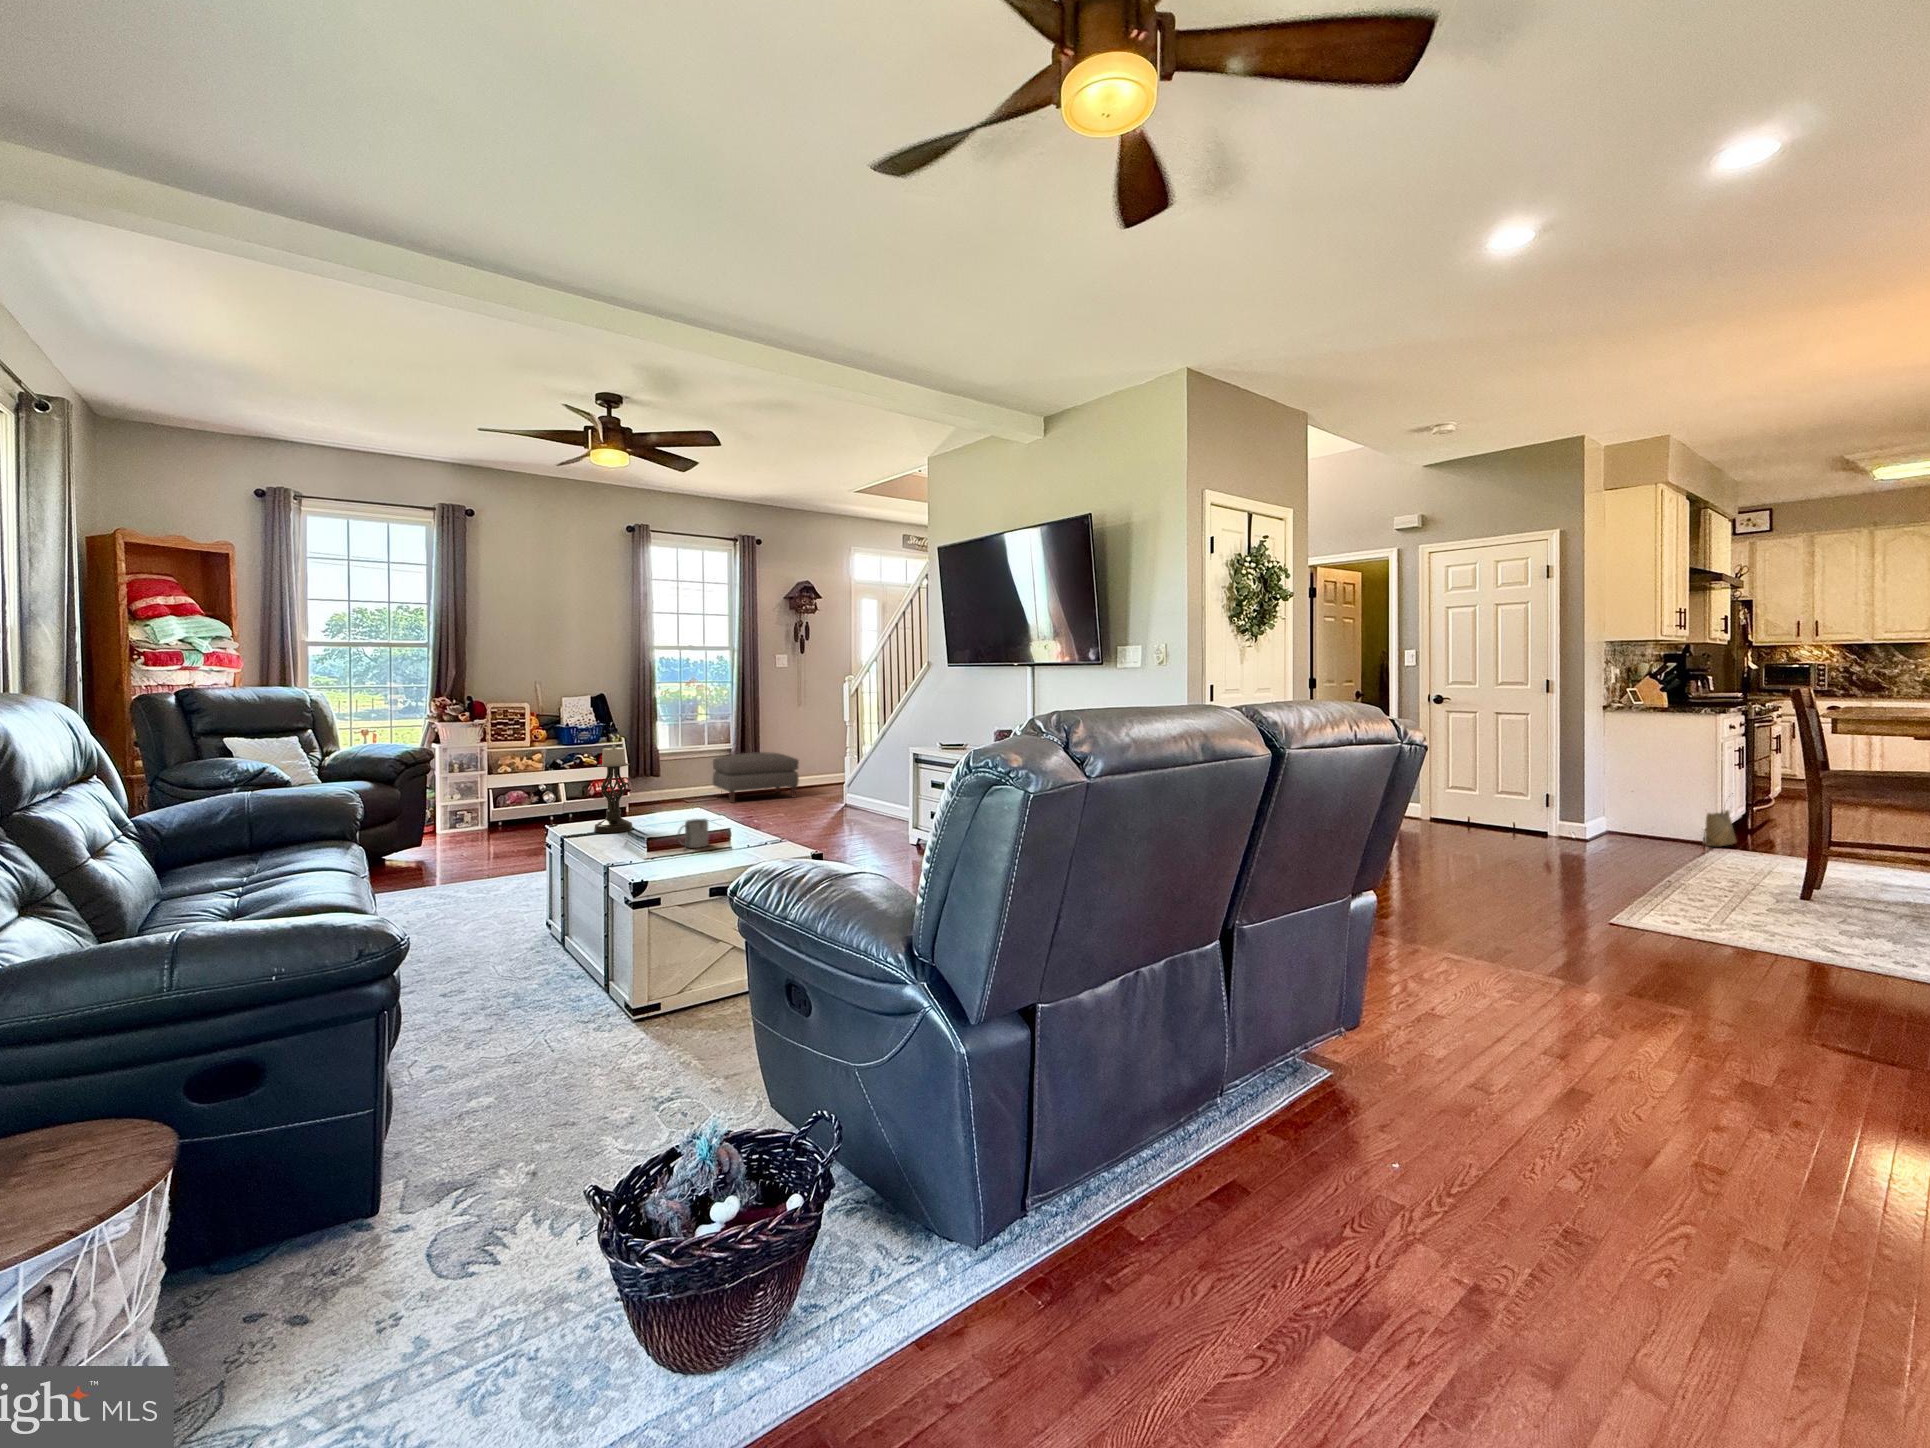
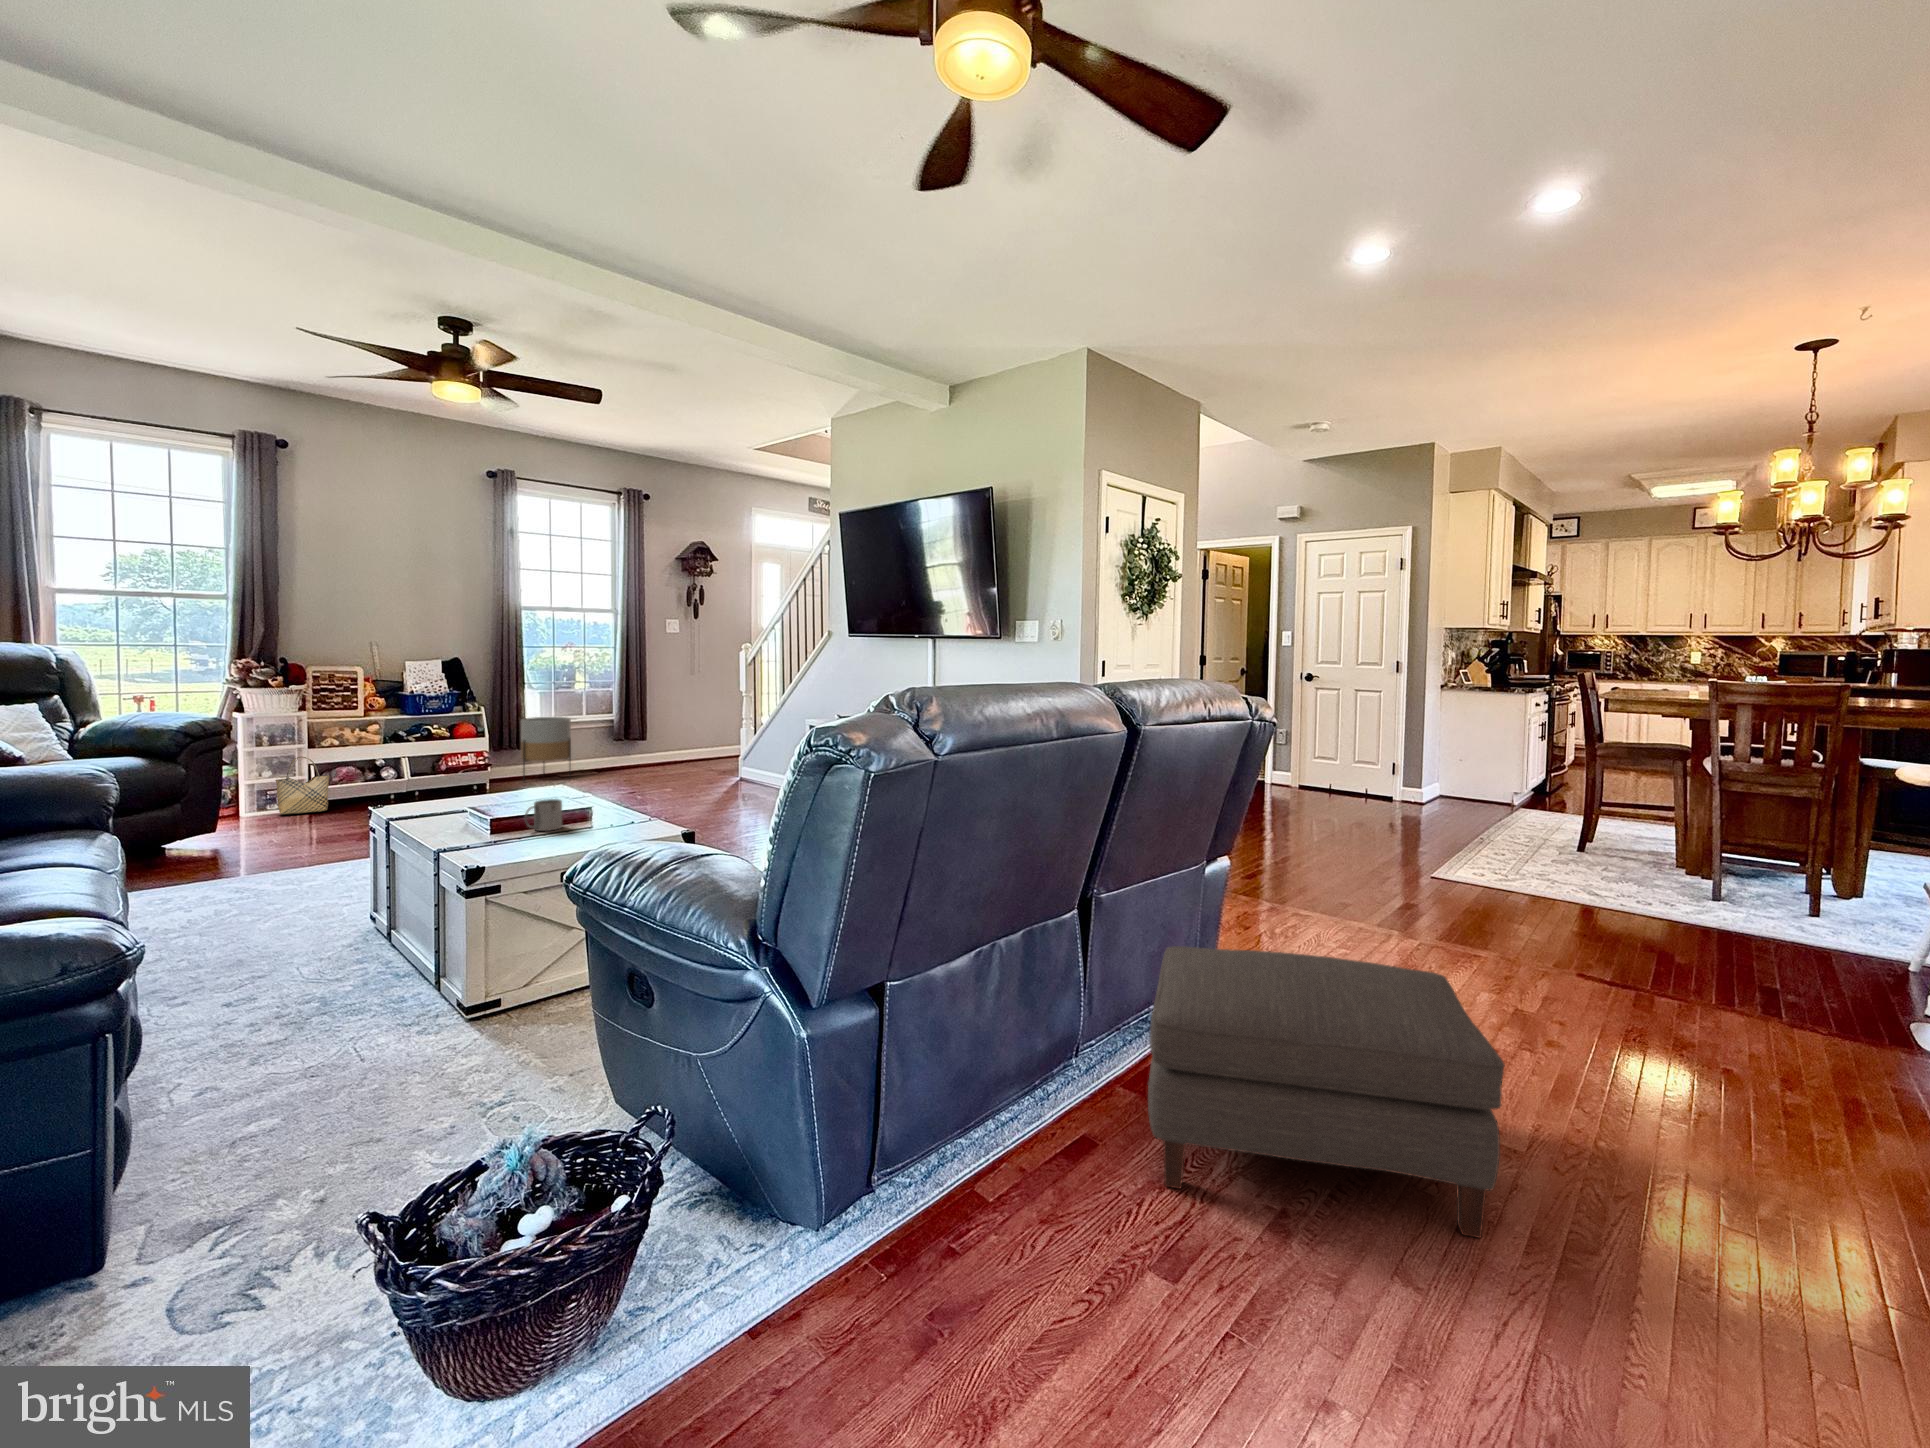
candle holder: present [594,745,633,833] -> none [426,718,475,816]
planter: none [655,747,697,805] -> present [521,717,571,780]
ottoman: present [713,752,799,803] -> present [1148,946,1505,1238]
woven basket: present [1705,810,1736,847] -> present [275,757,329,814]

